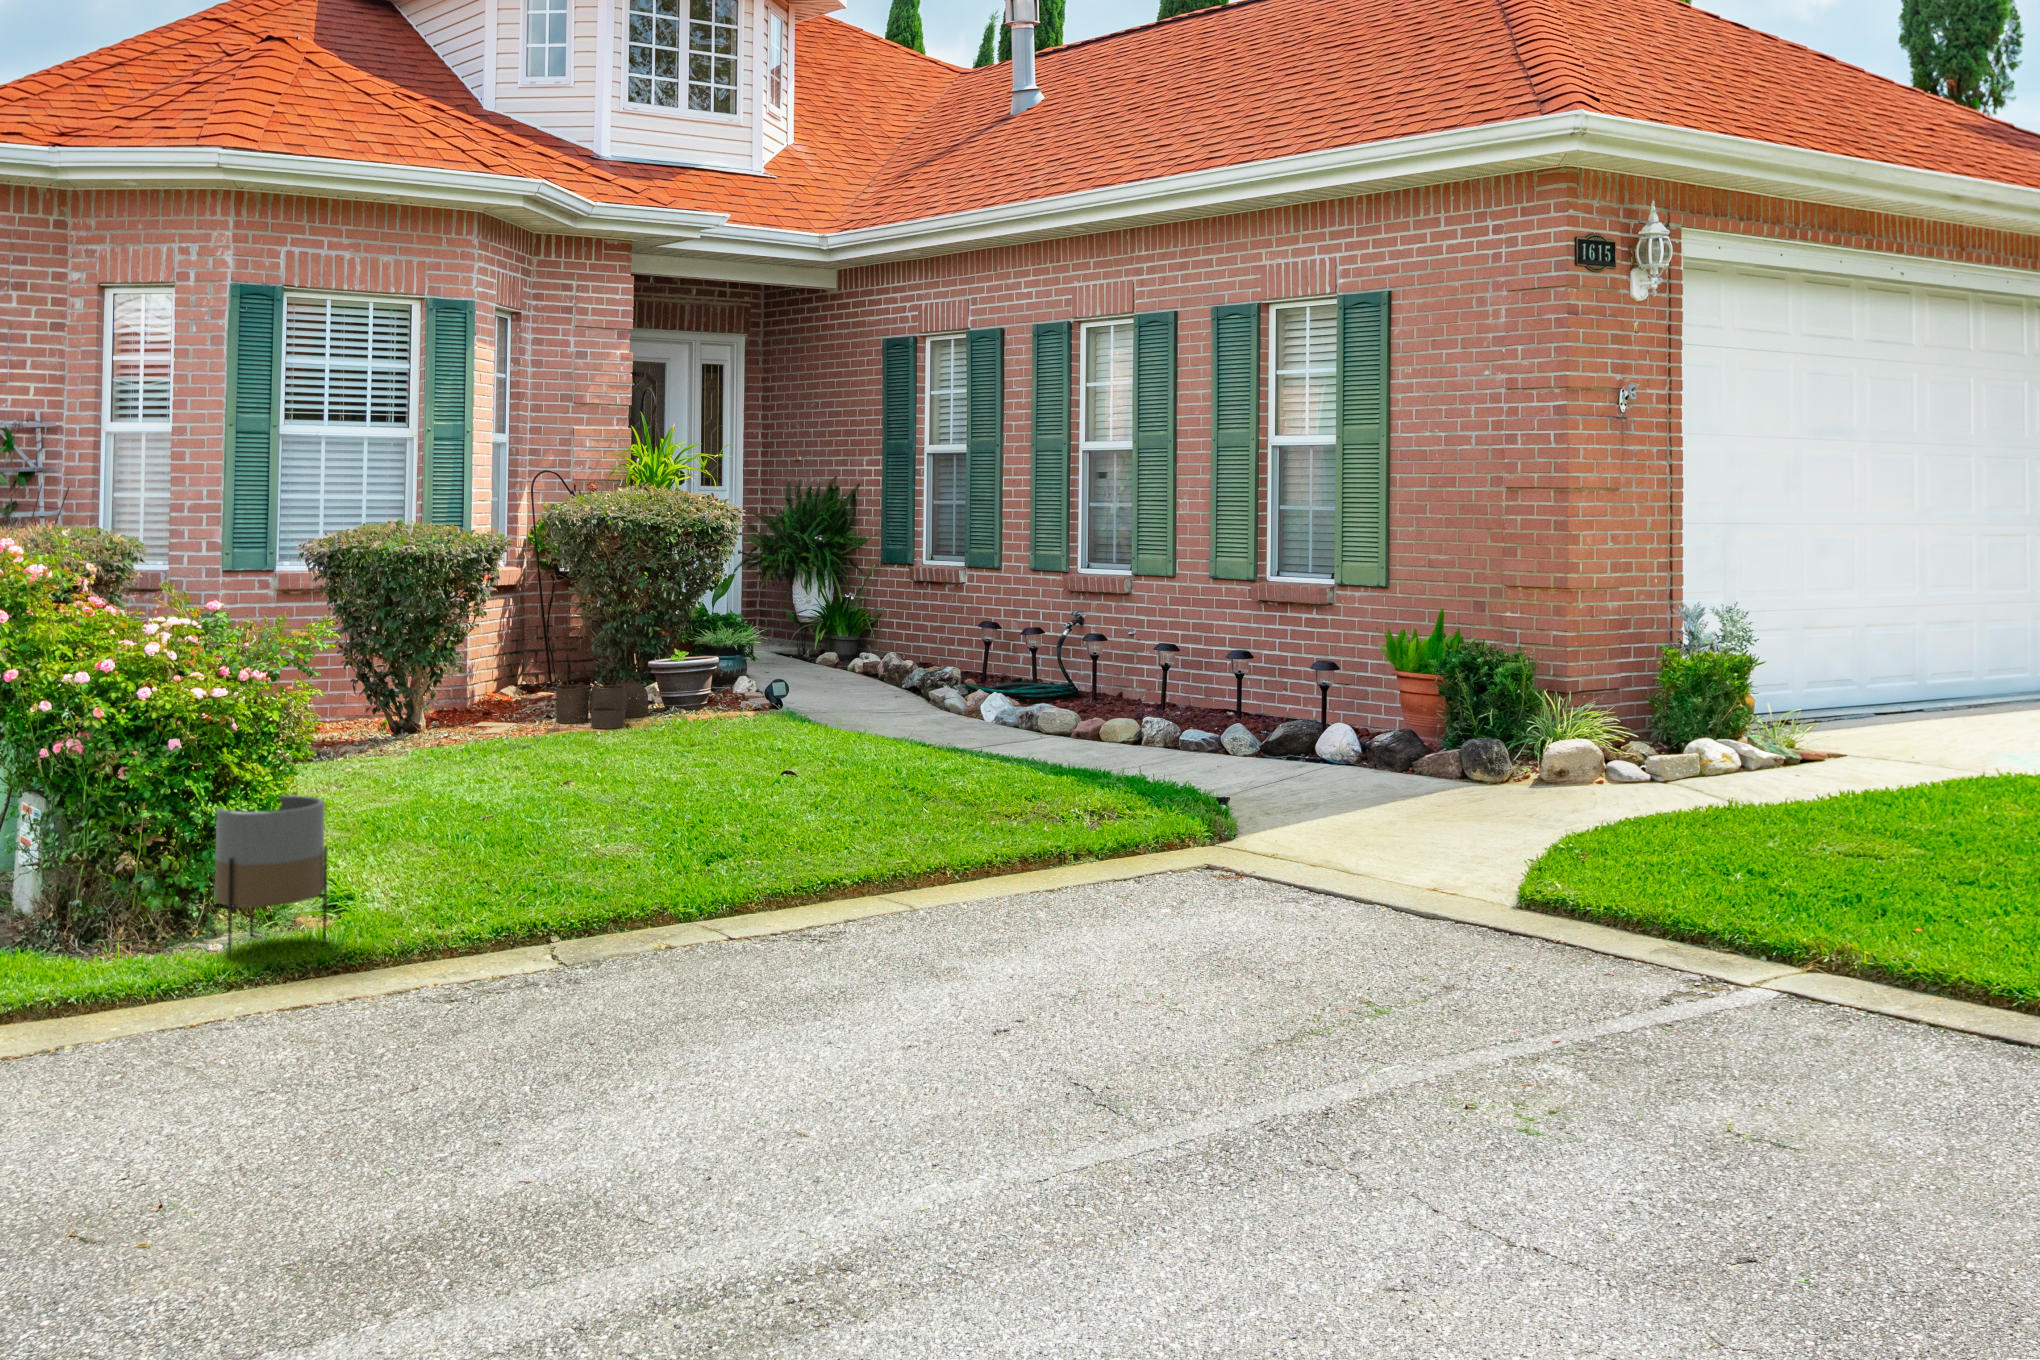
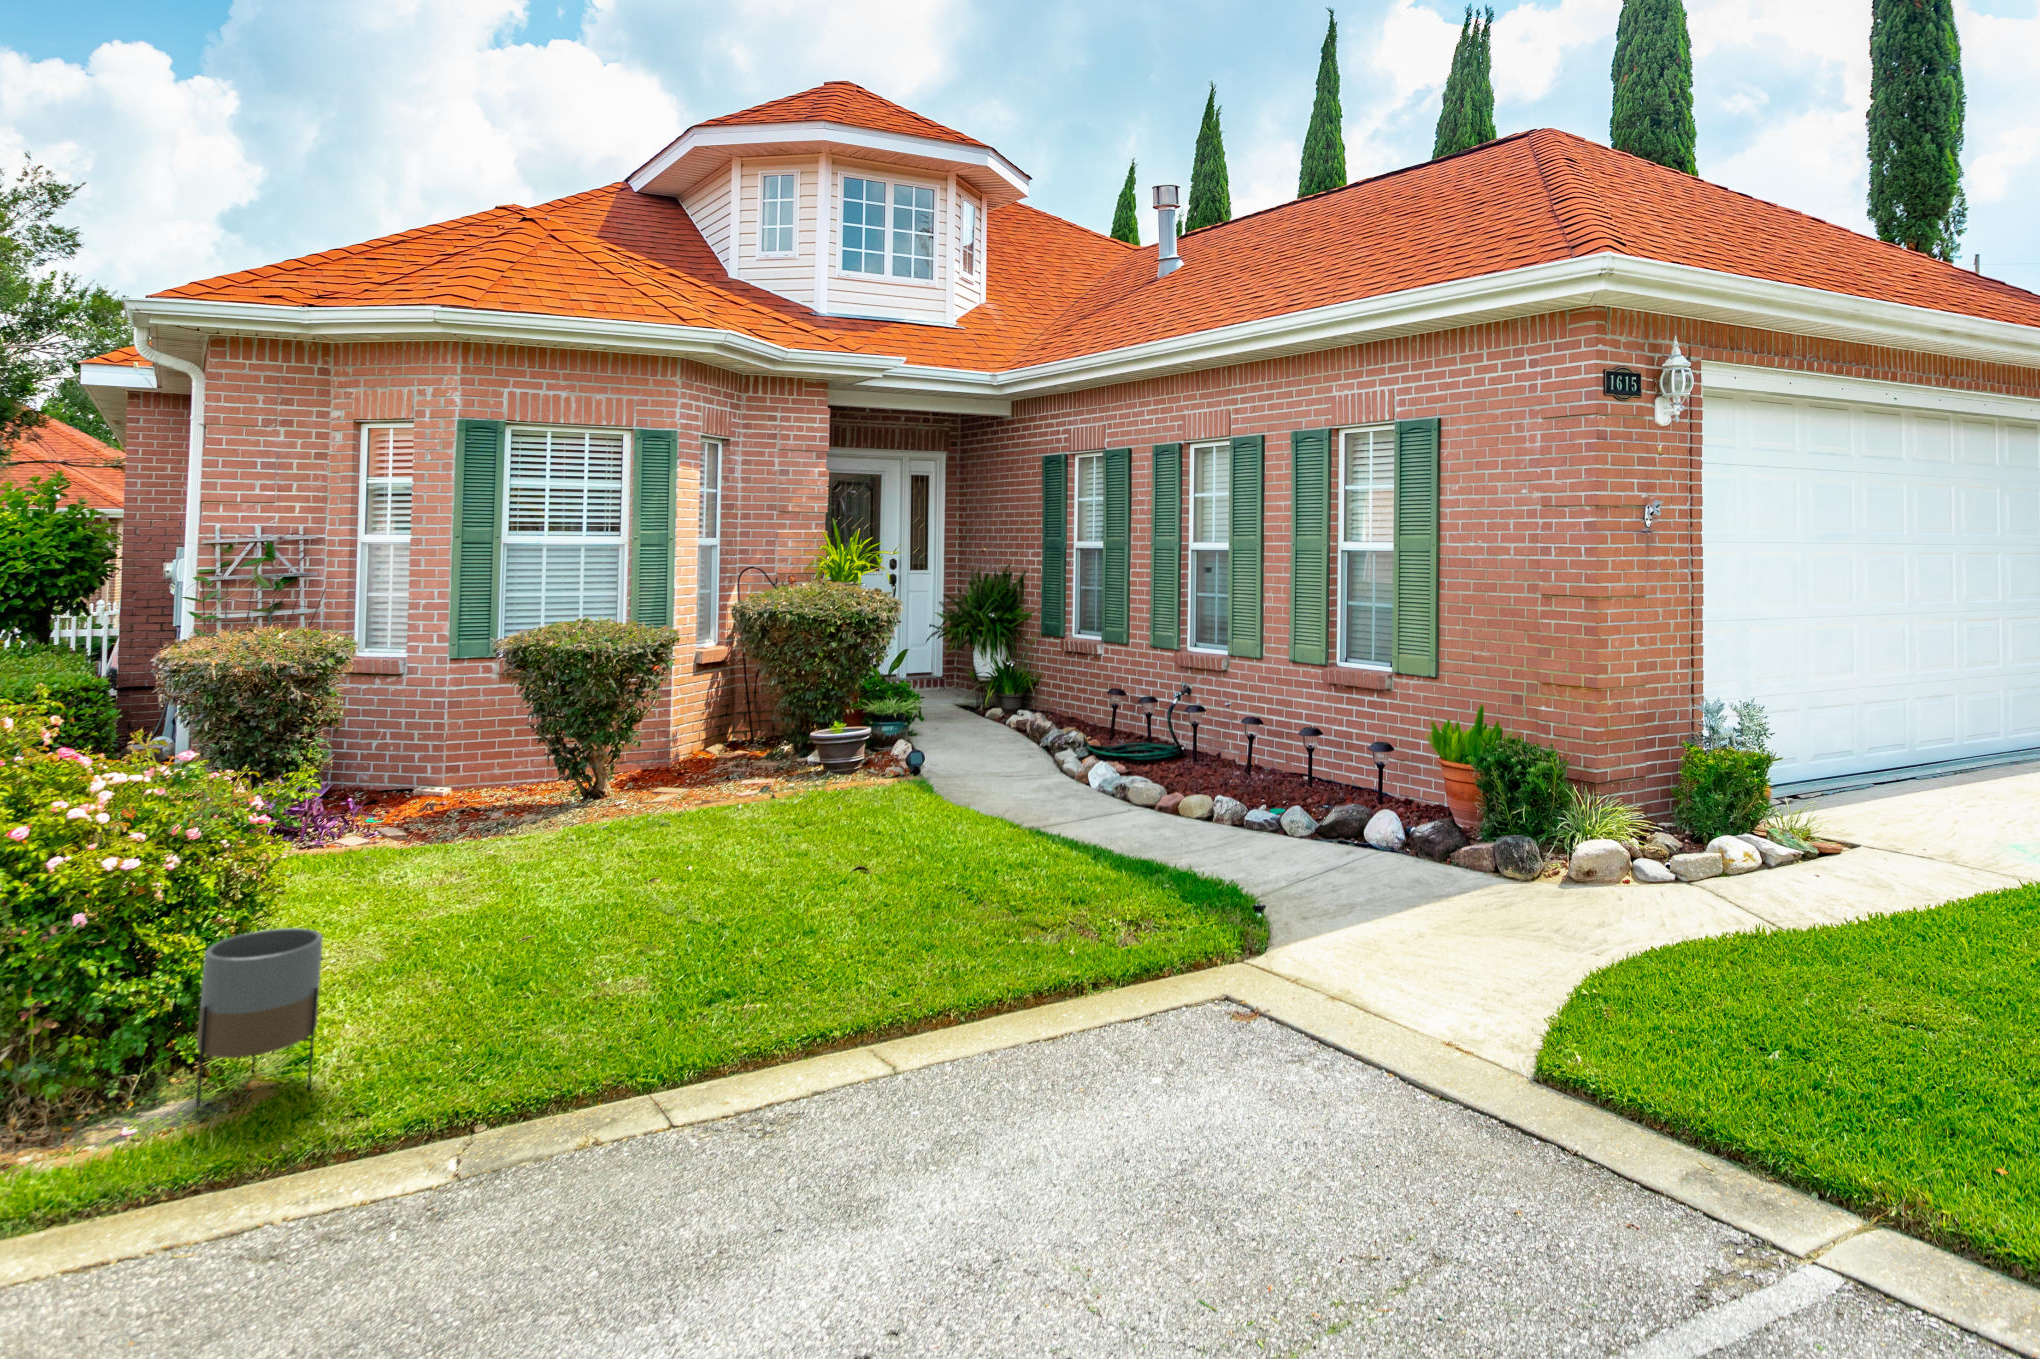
woven basket: present [556,677,648,729] -> none [738,737,818,786]

